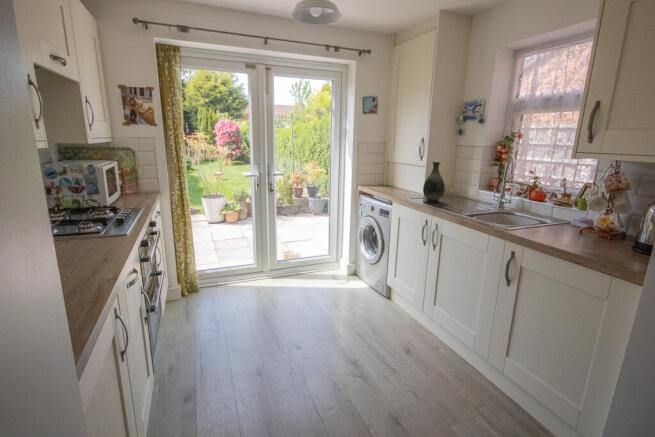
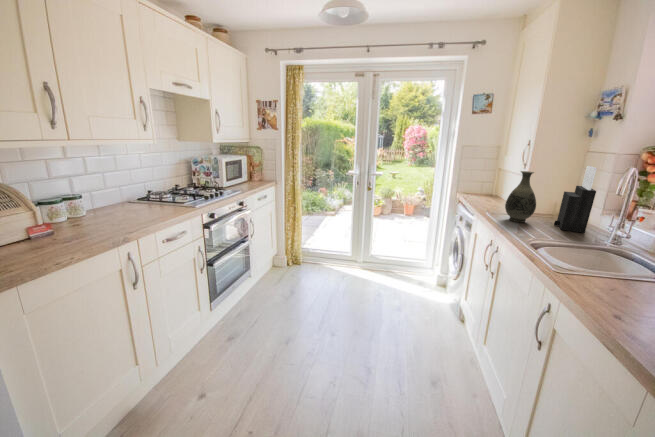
knife block: none [452,155,480,204] -> present [554,166,597,233]

